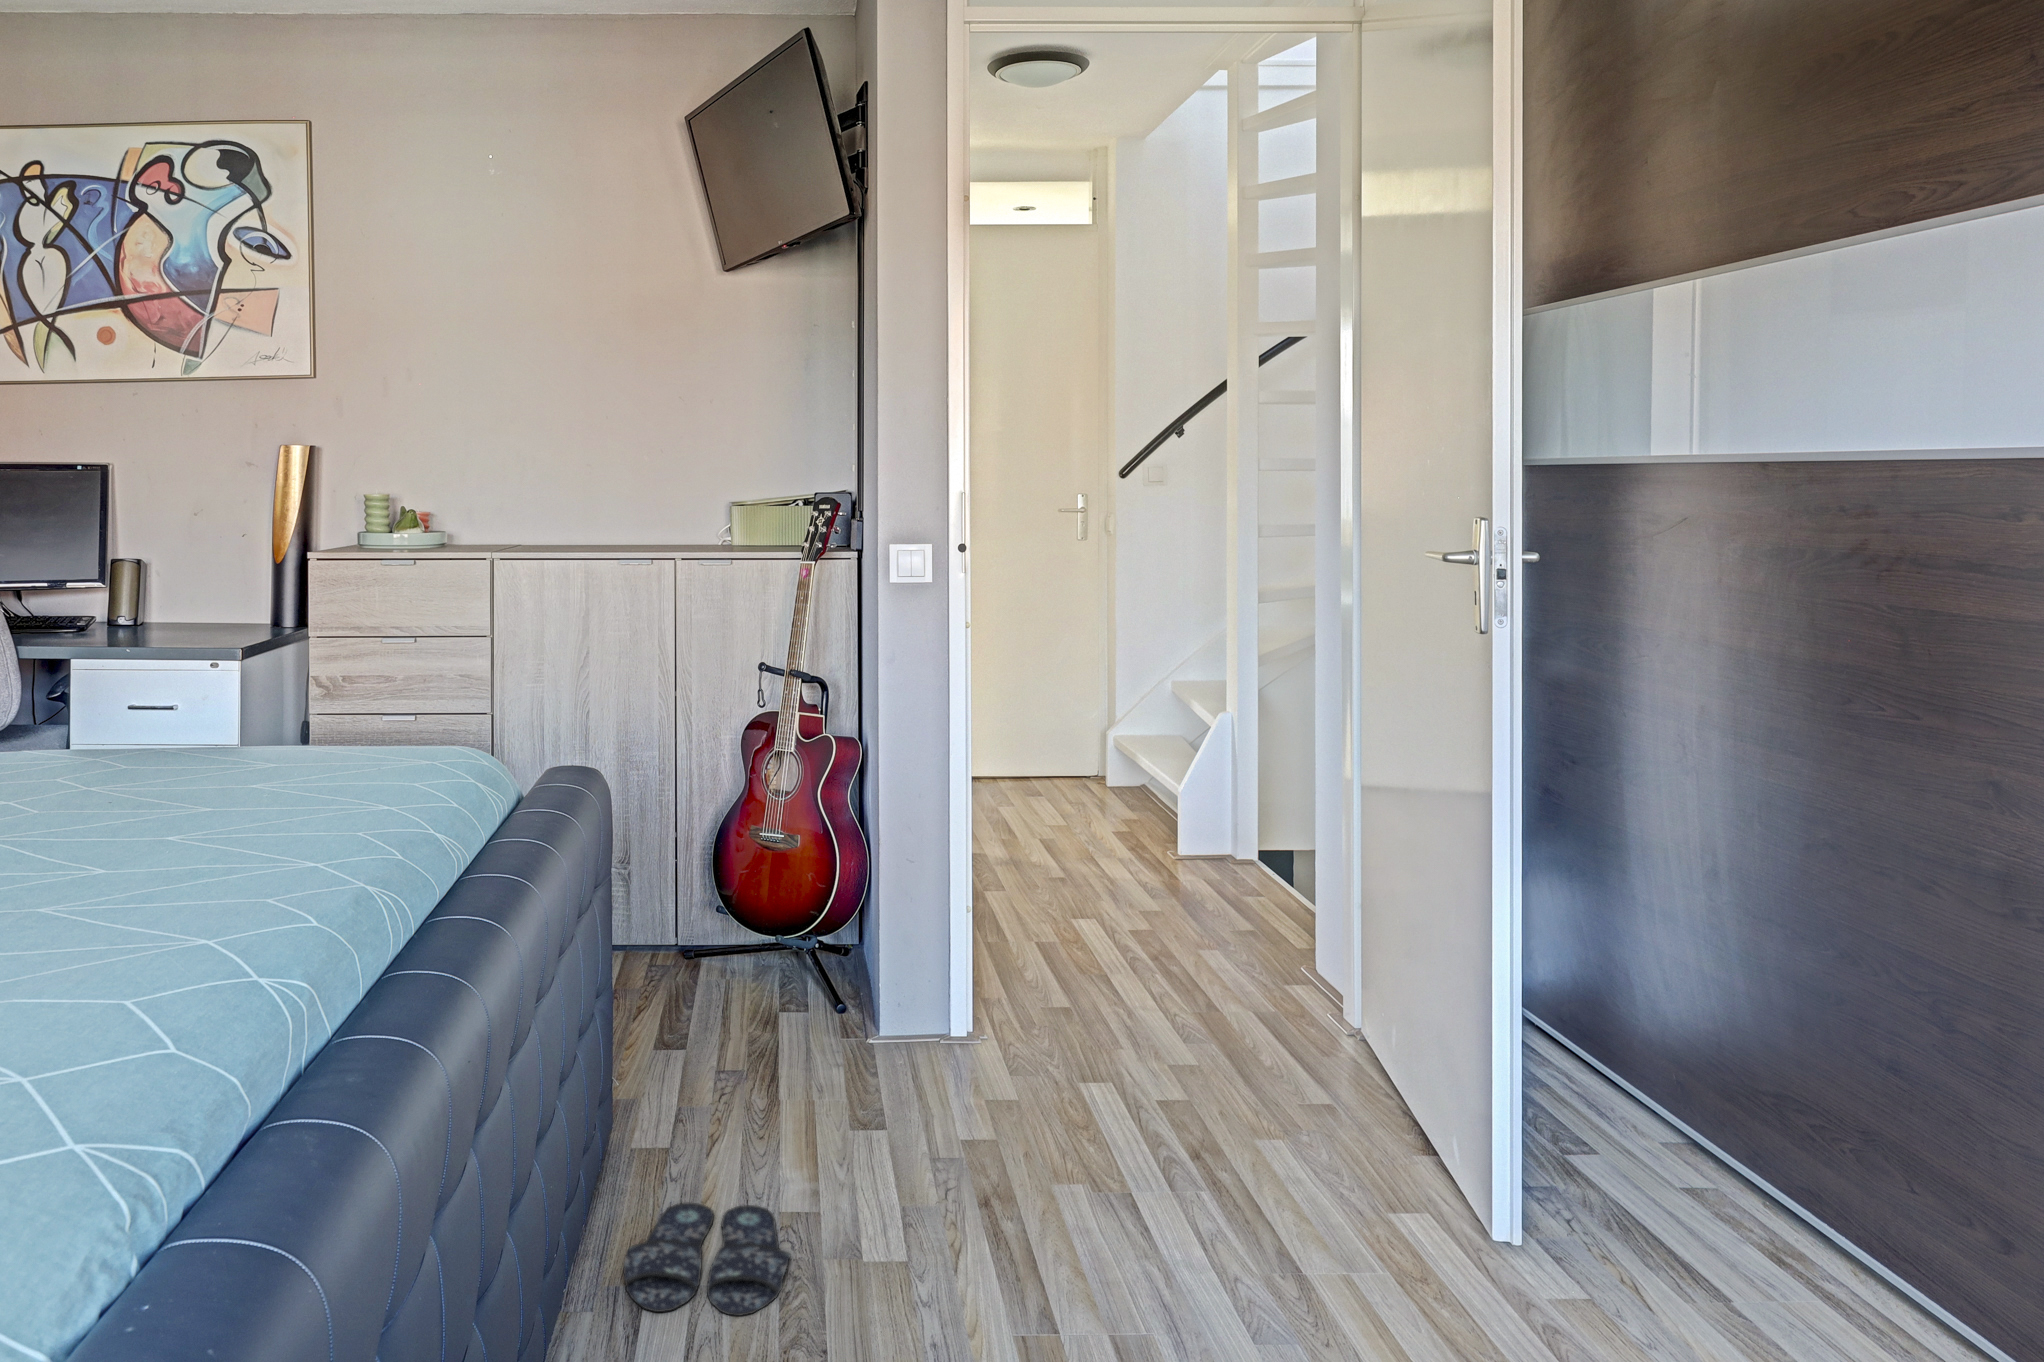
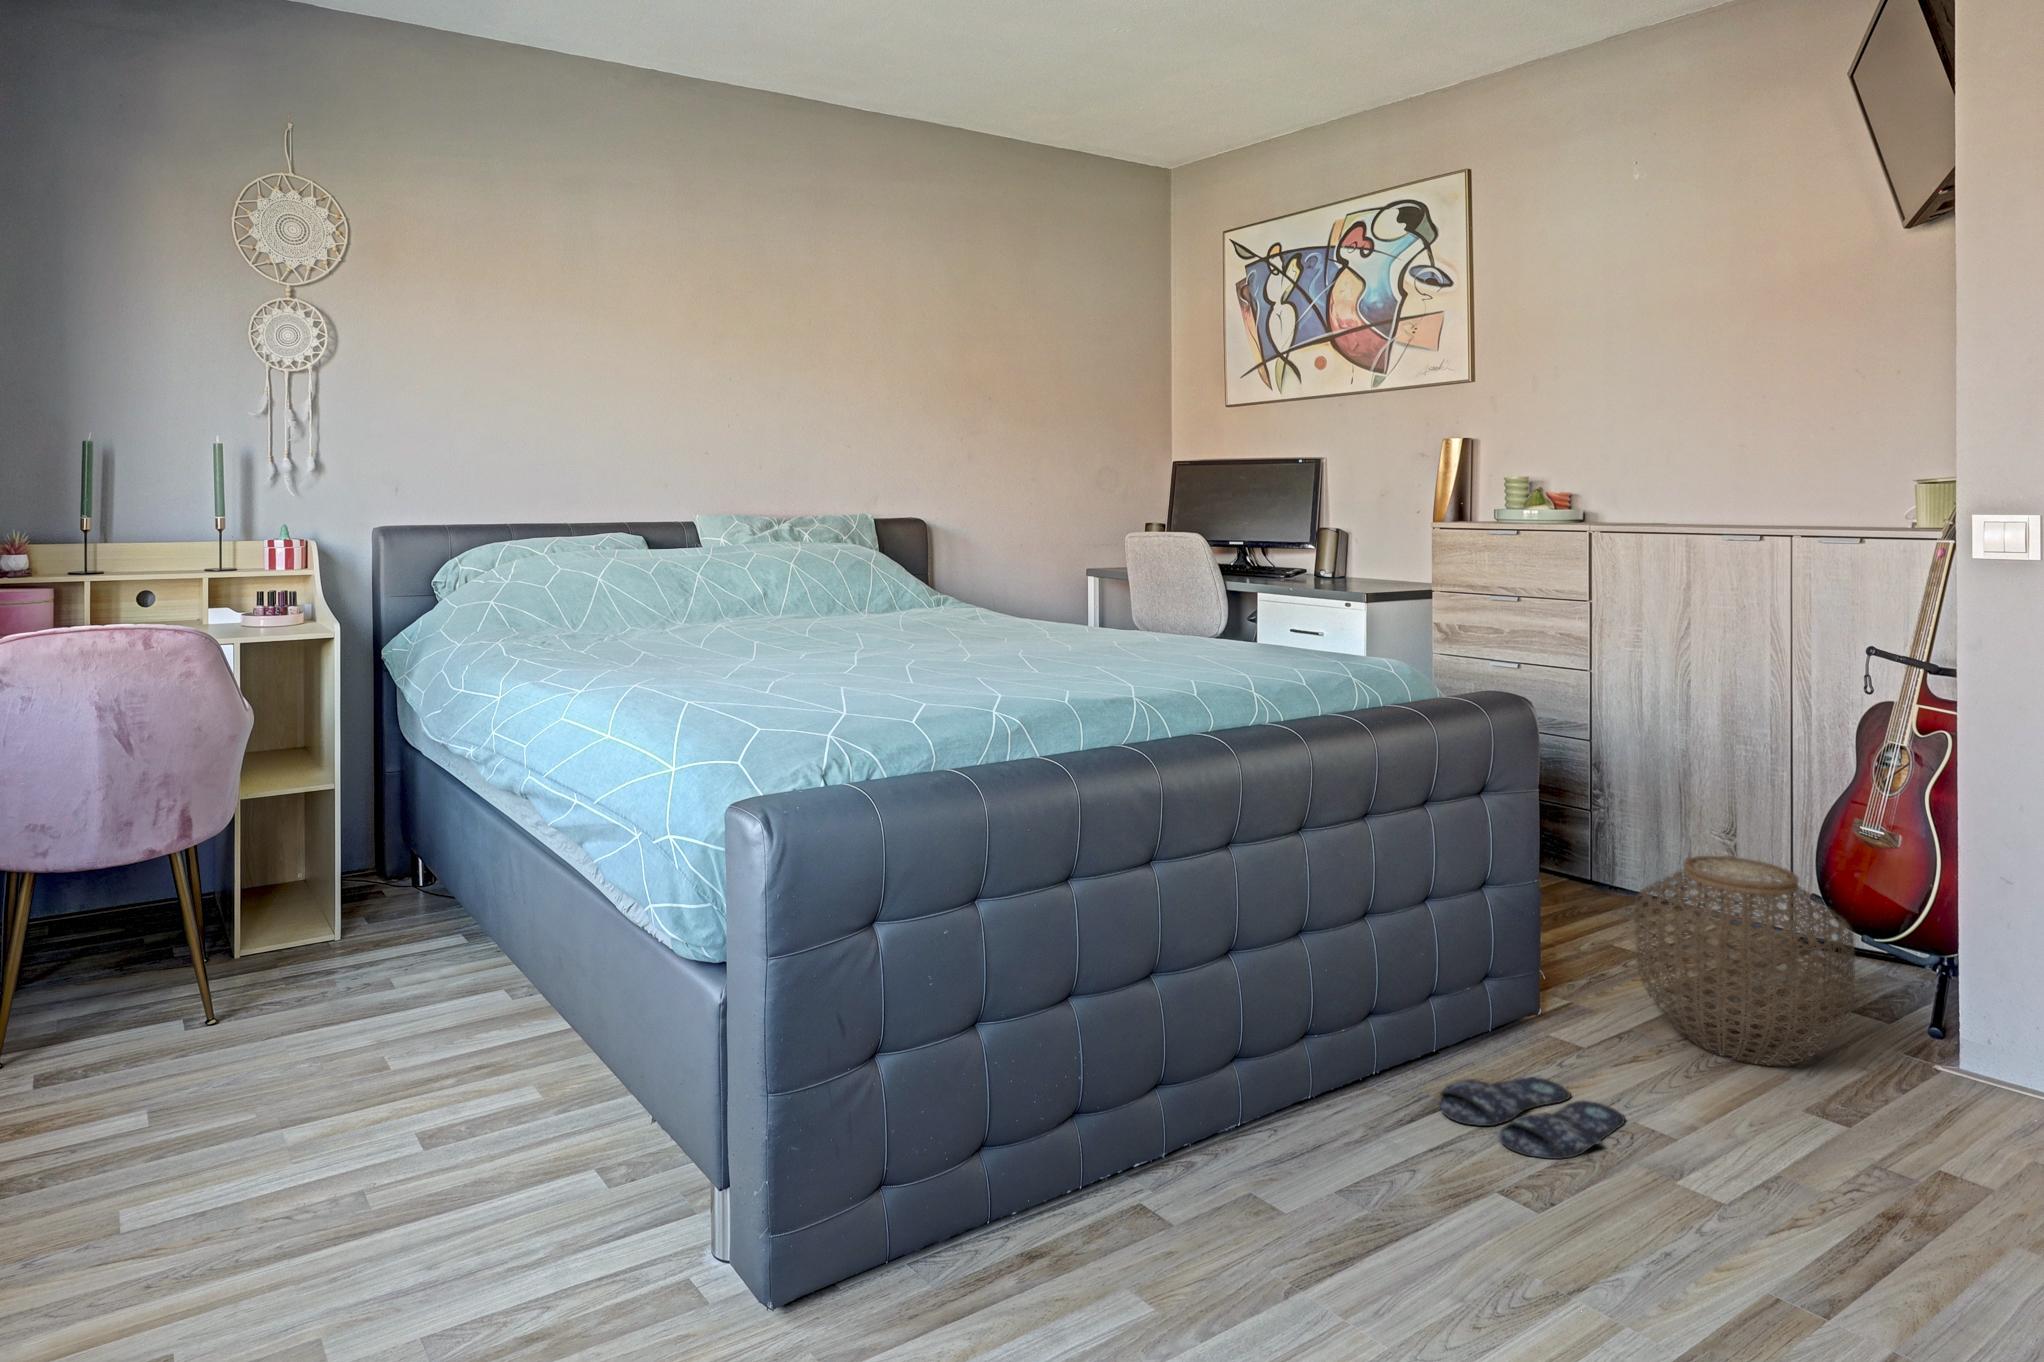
woven basket: none [668,887,840,1096] -> present [1635,856,1855,1066]

